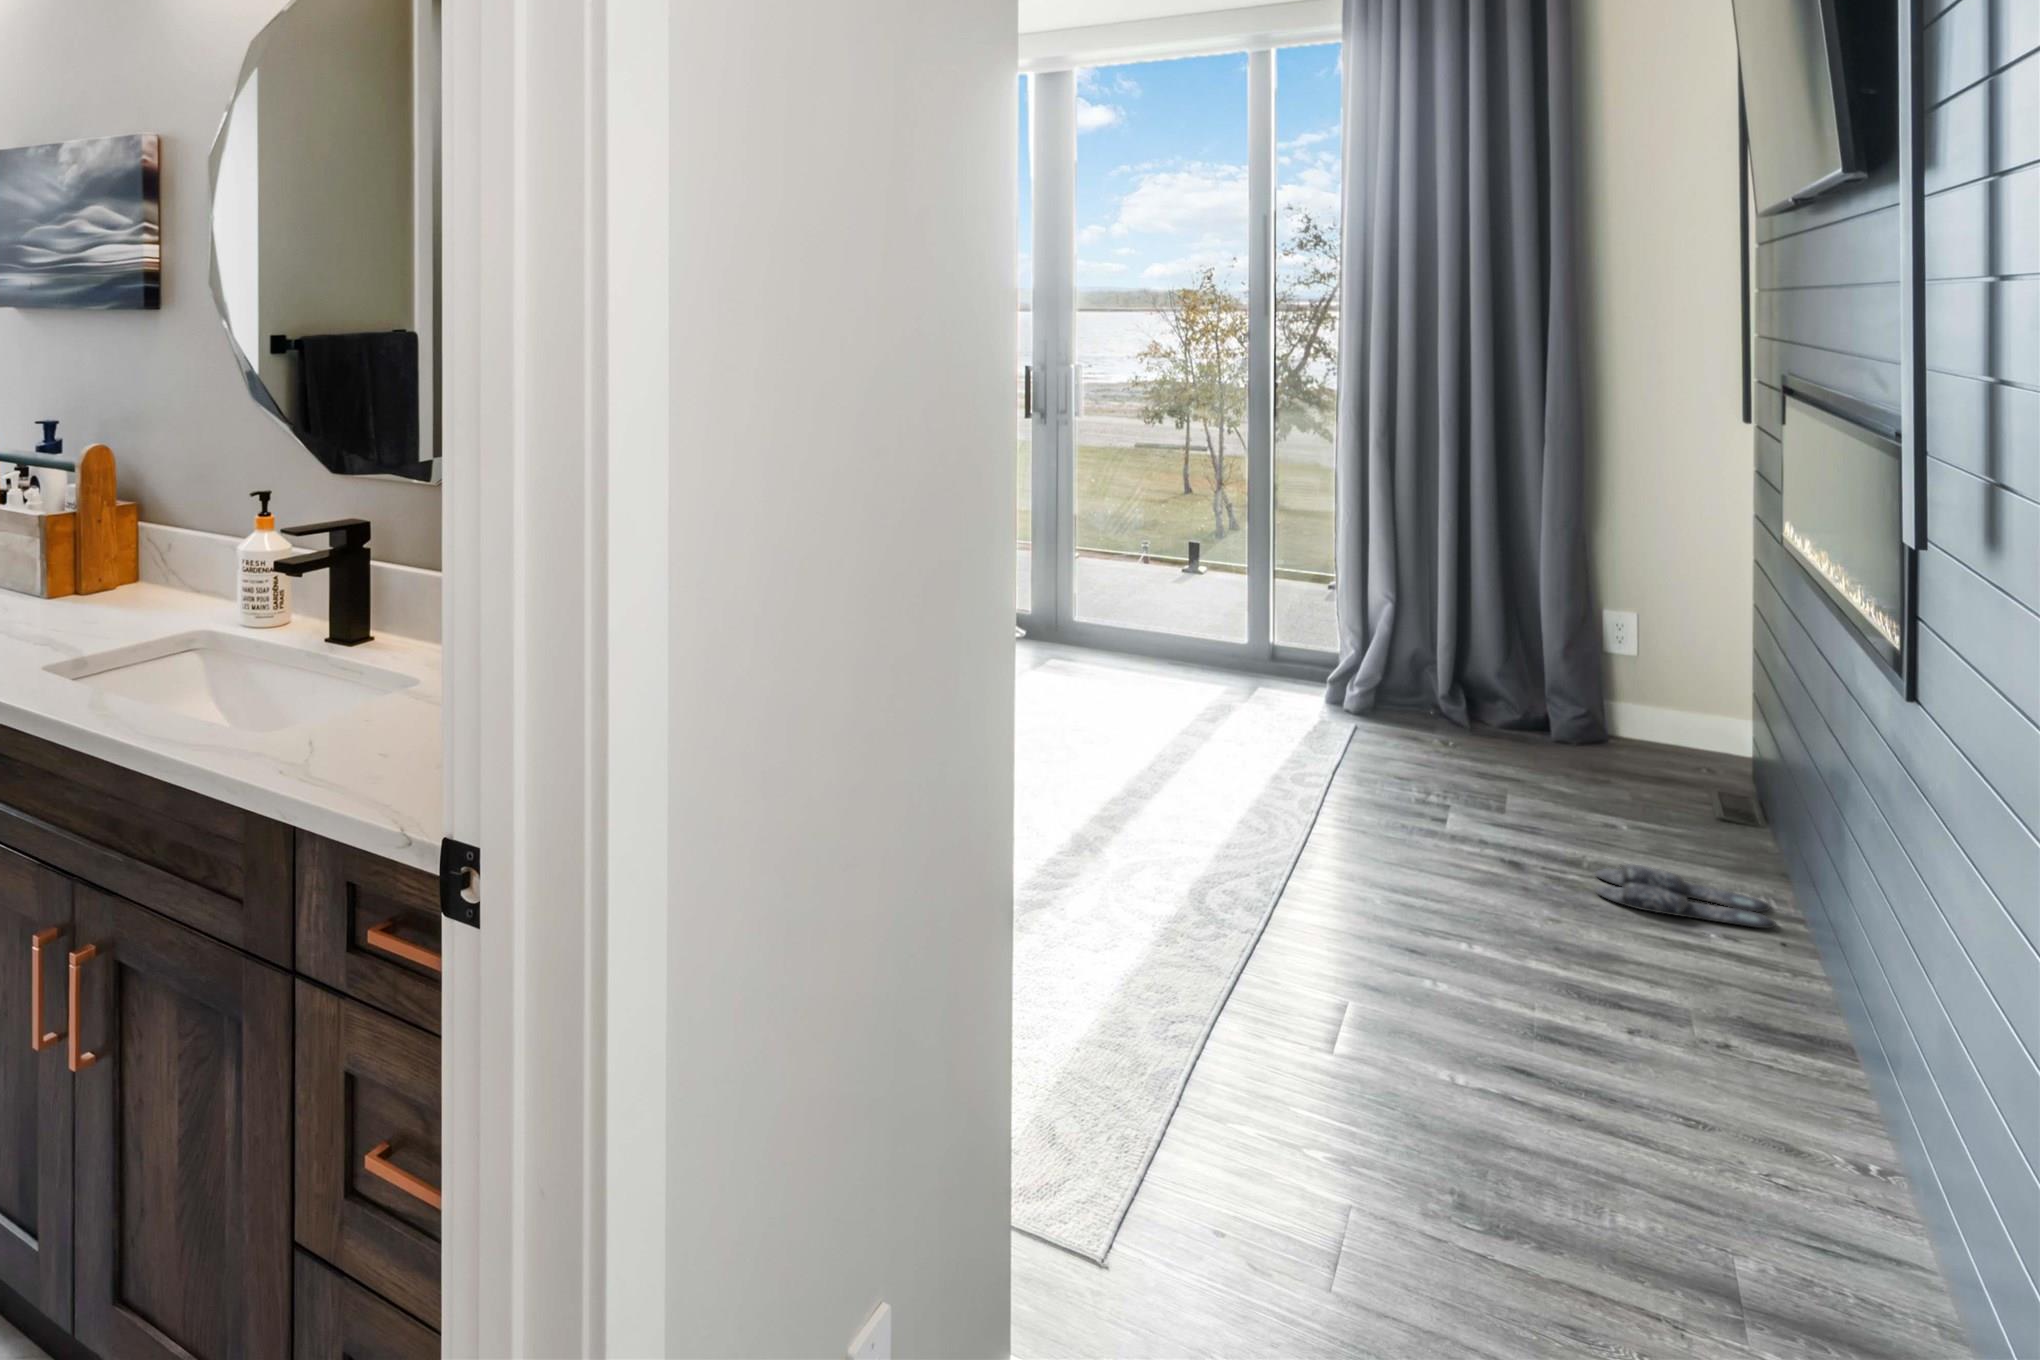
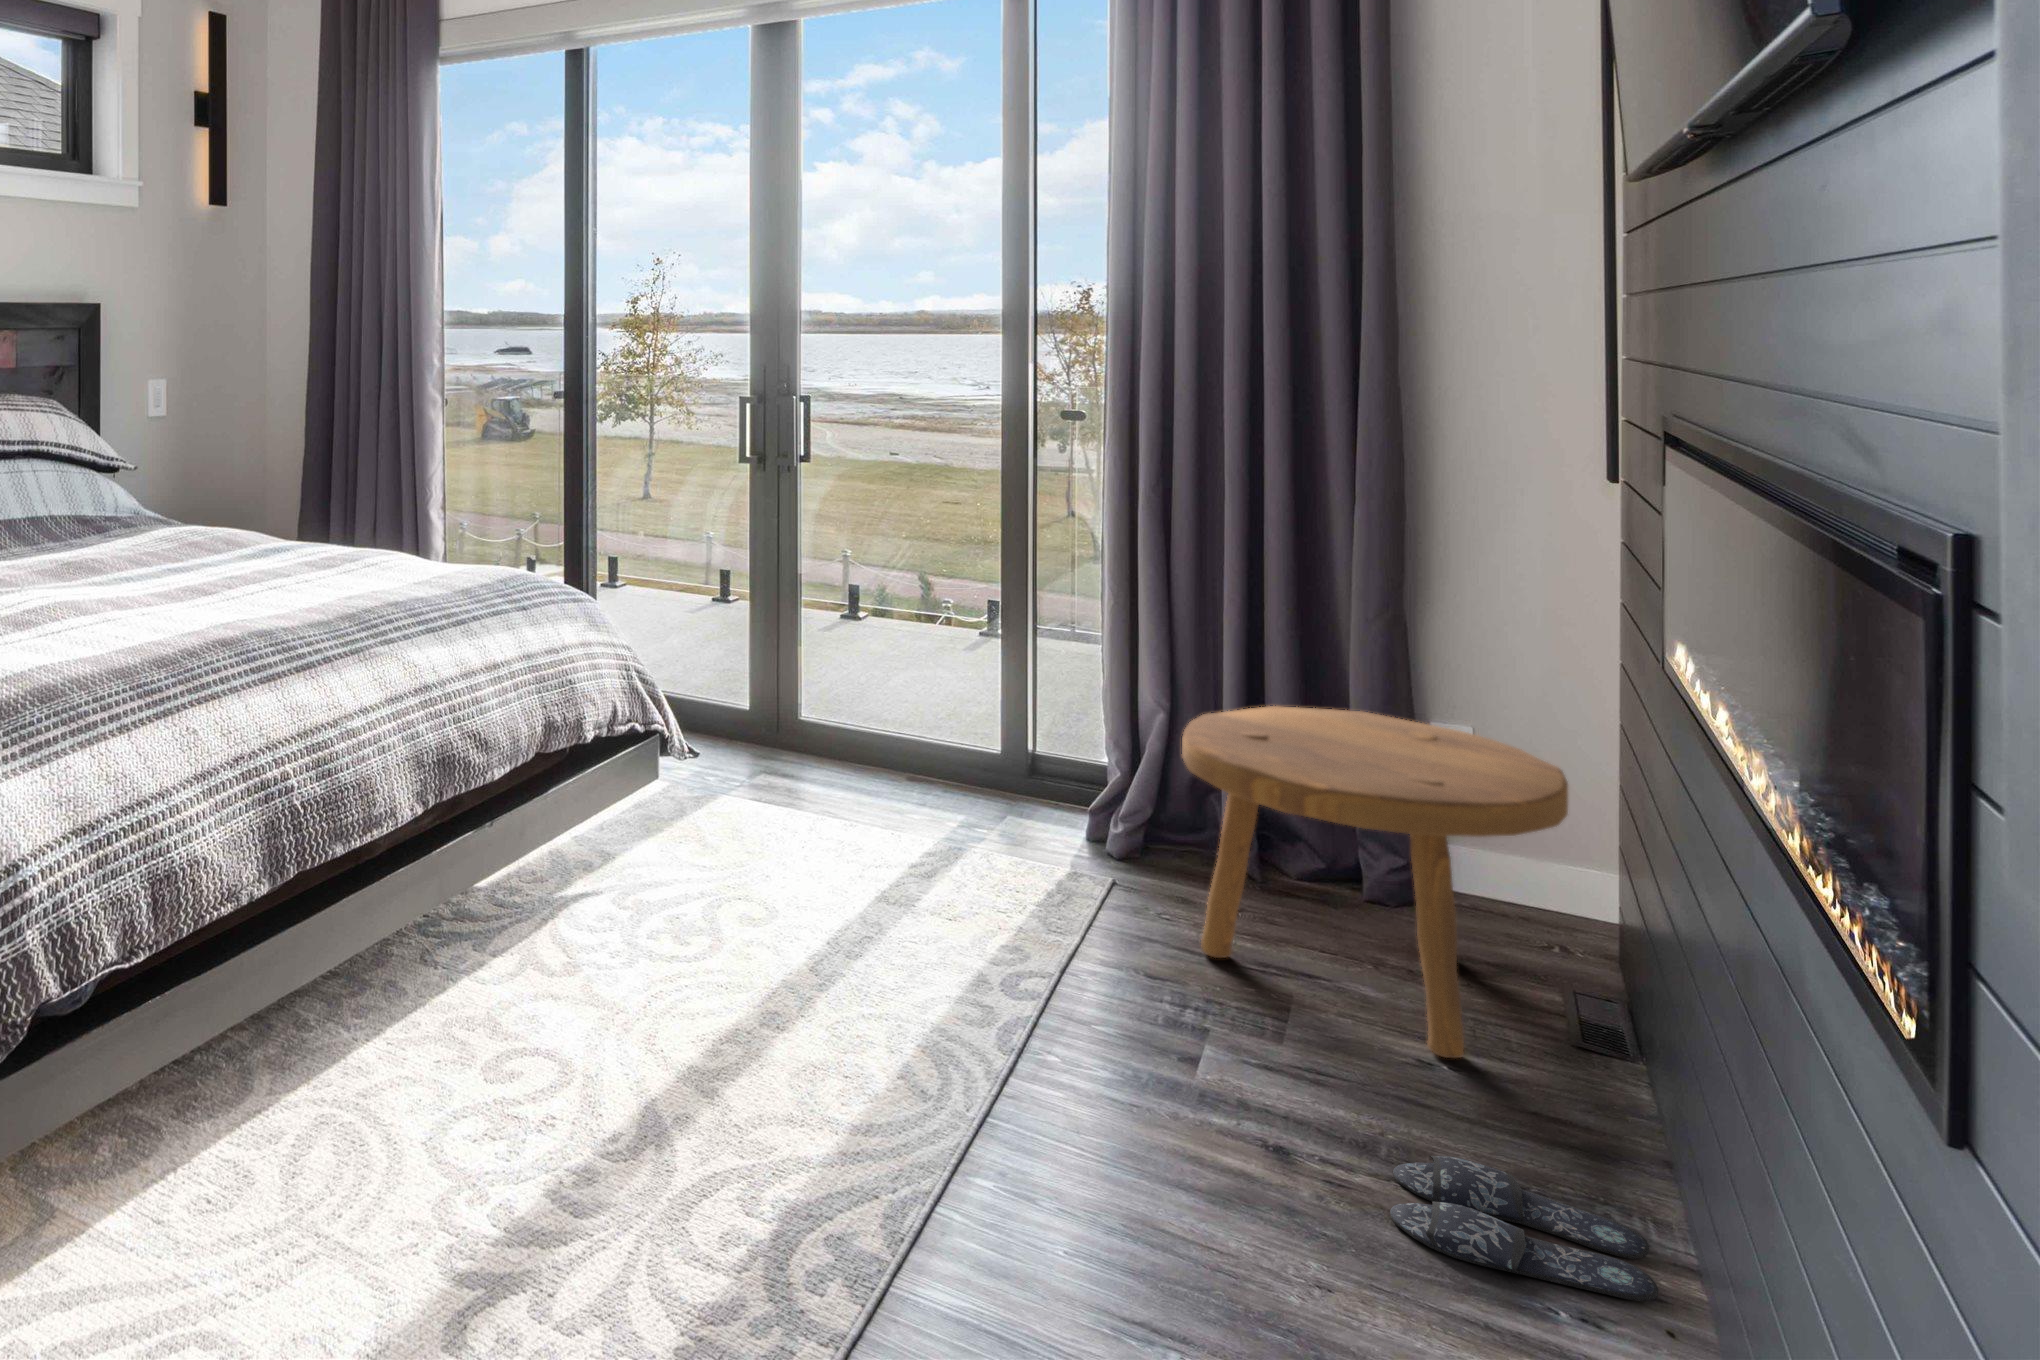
footstool: none [1419,594,1714,822] -> present [1182,706,1568,1058]

